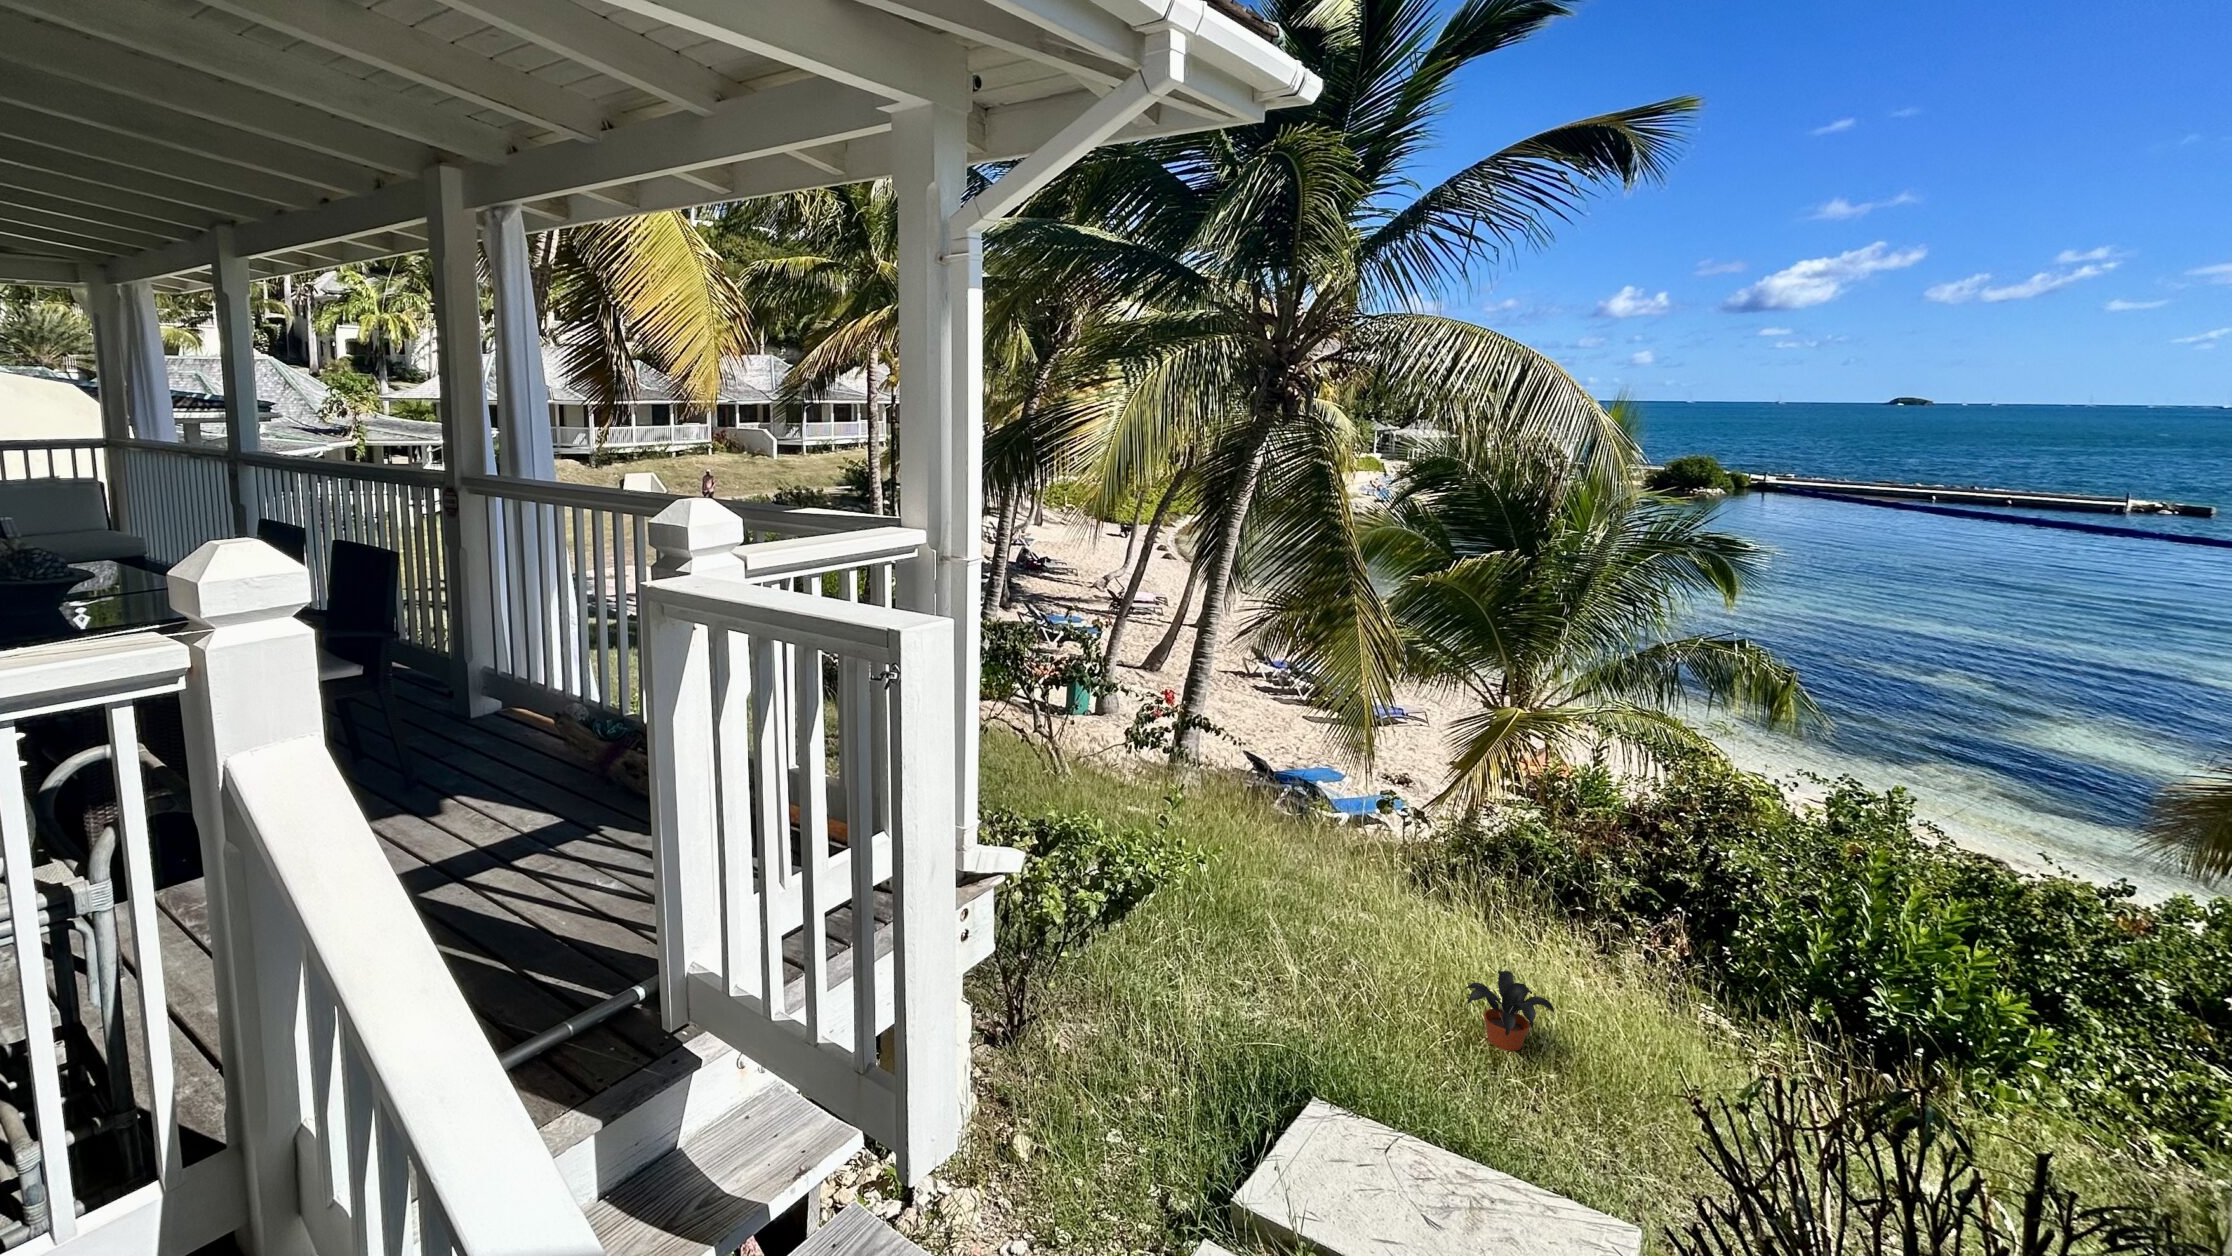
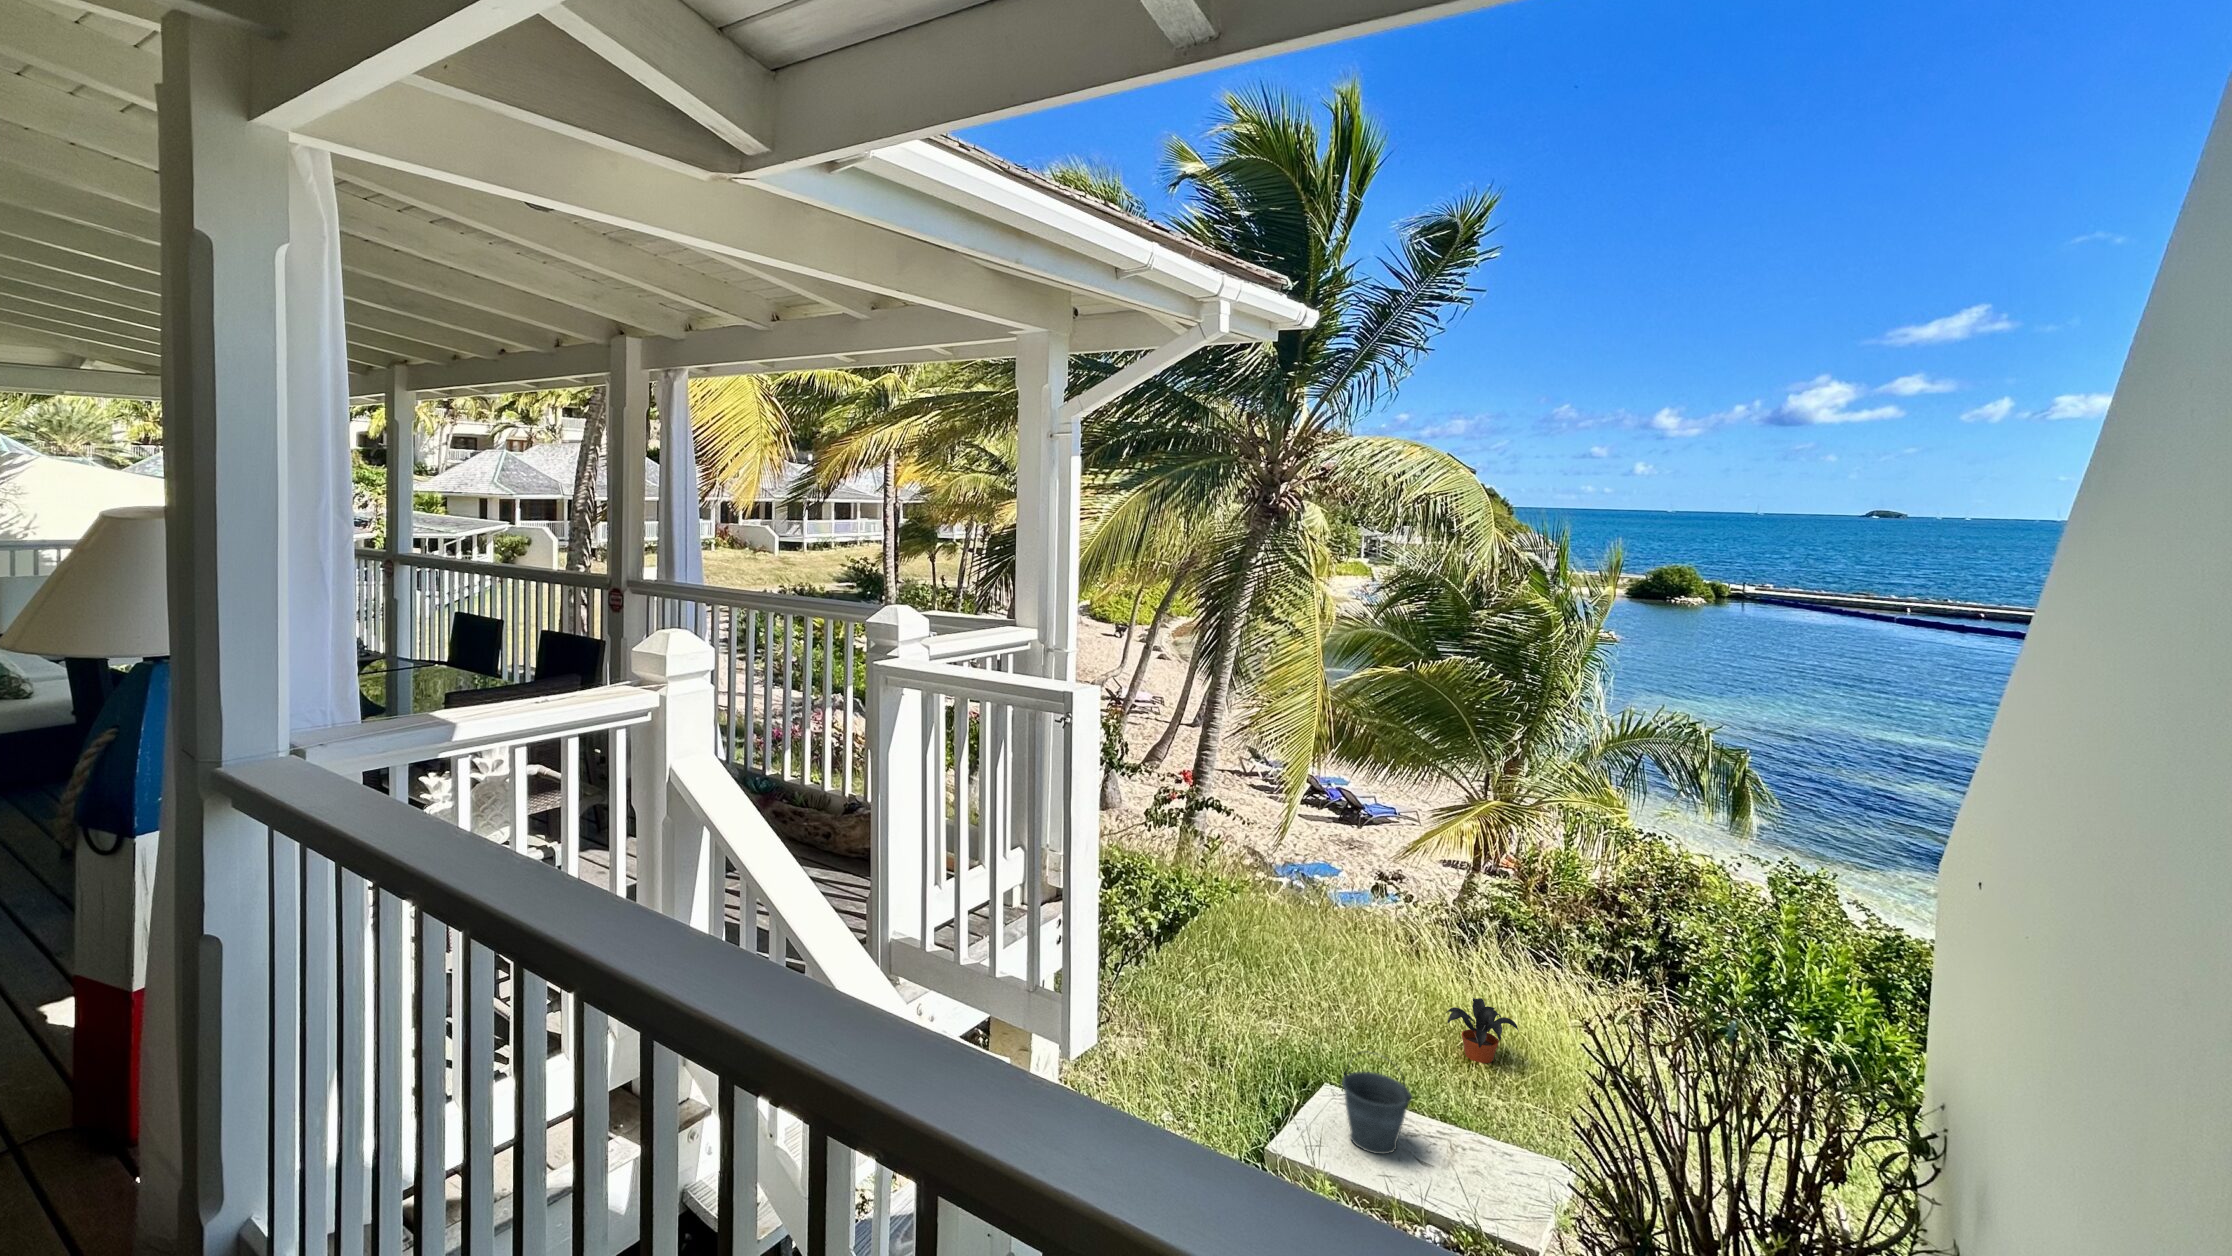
bucket: none [1333,1071,1425,1202] -> present [1342,1051,1412,1154]

